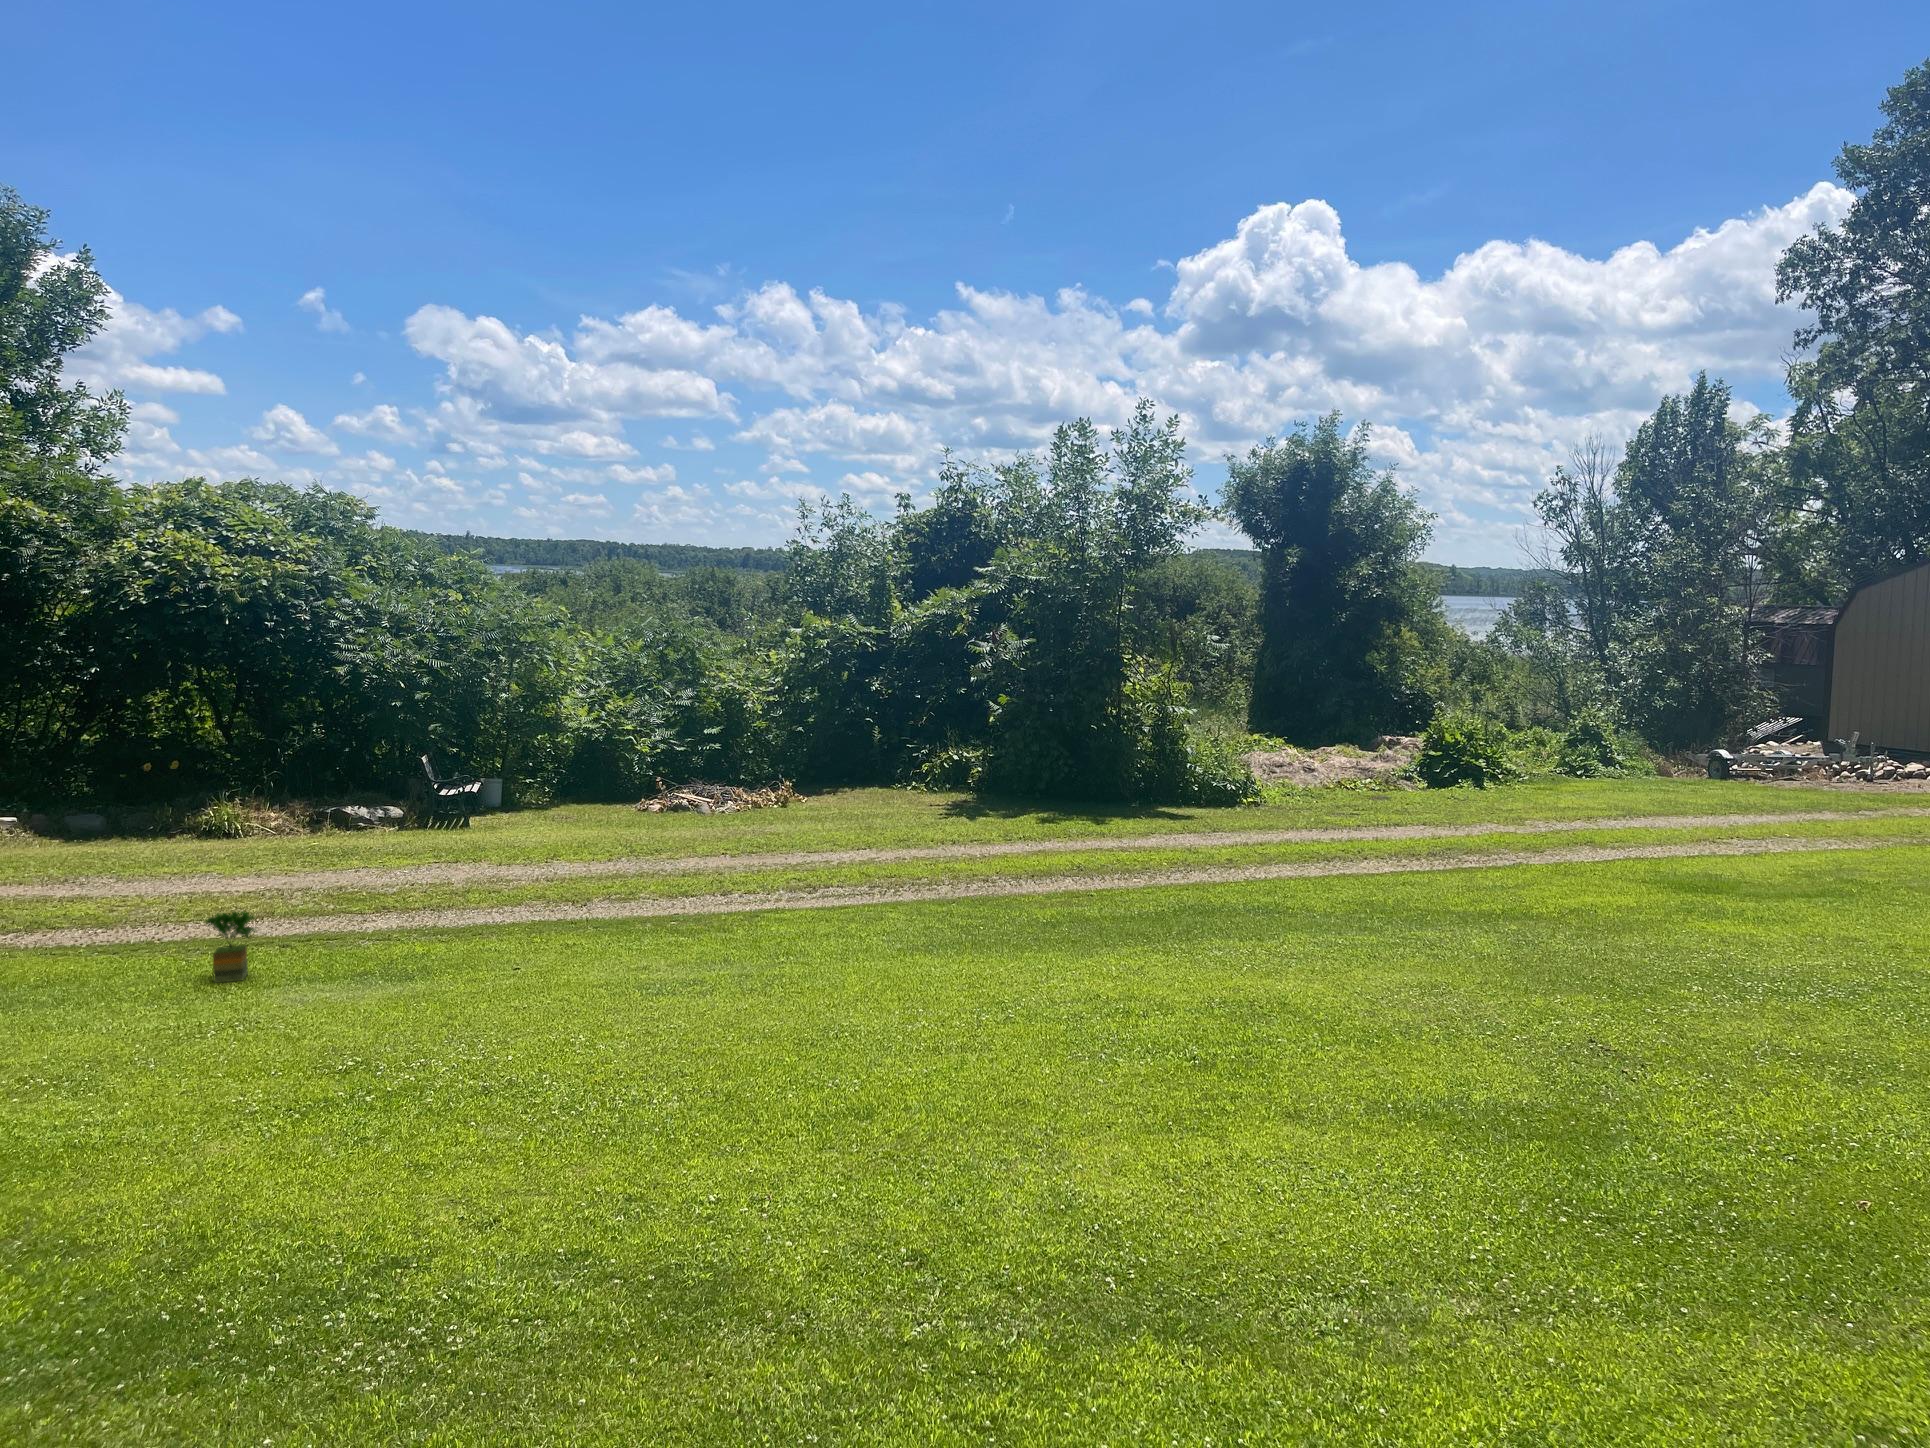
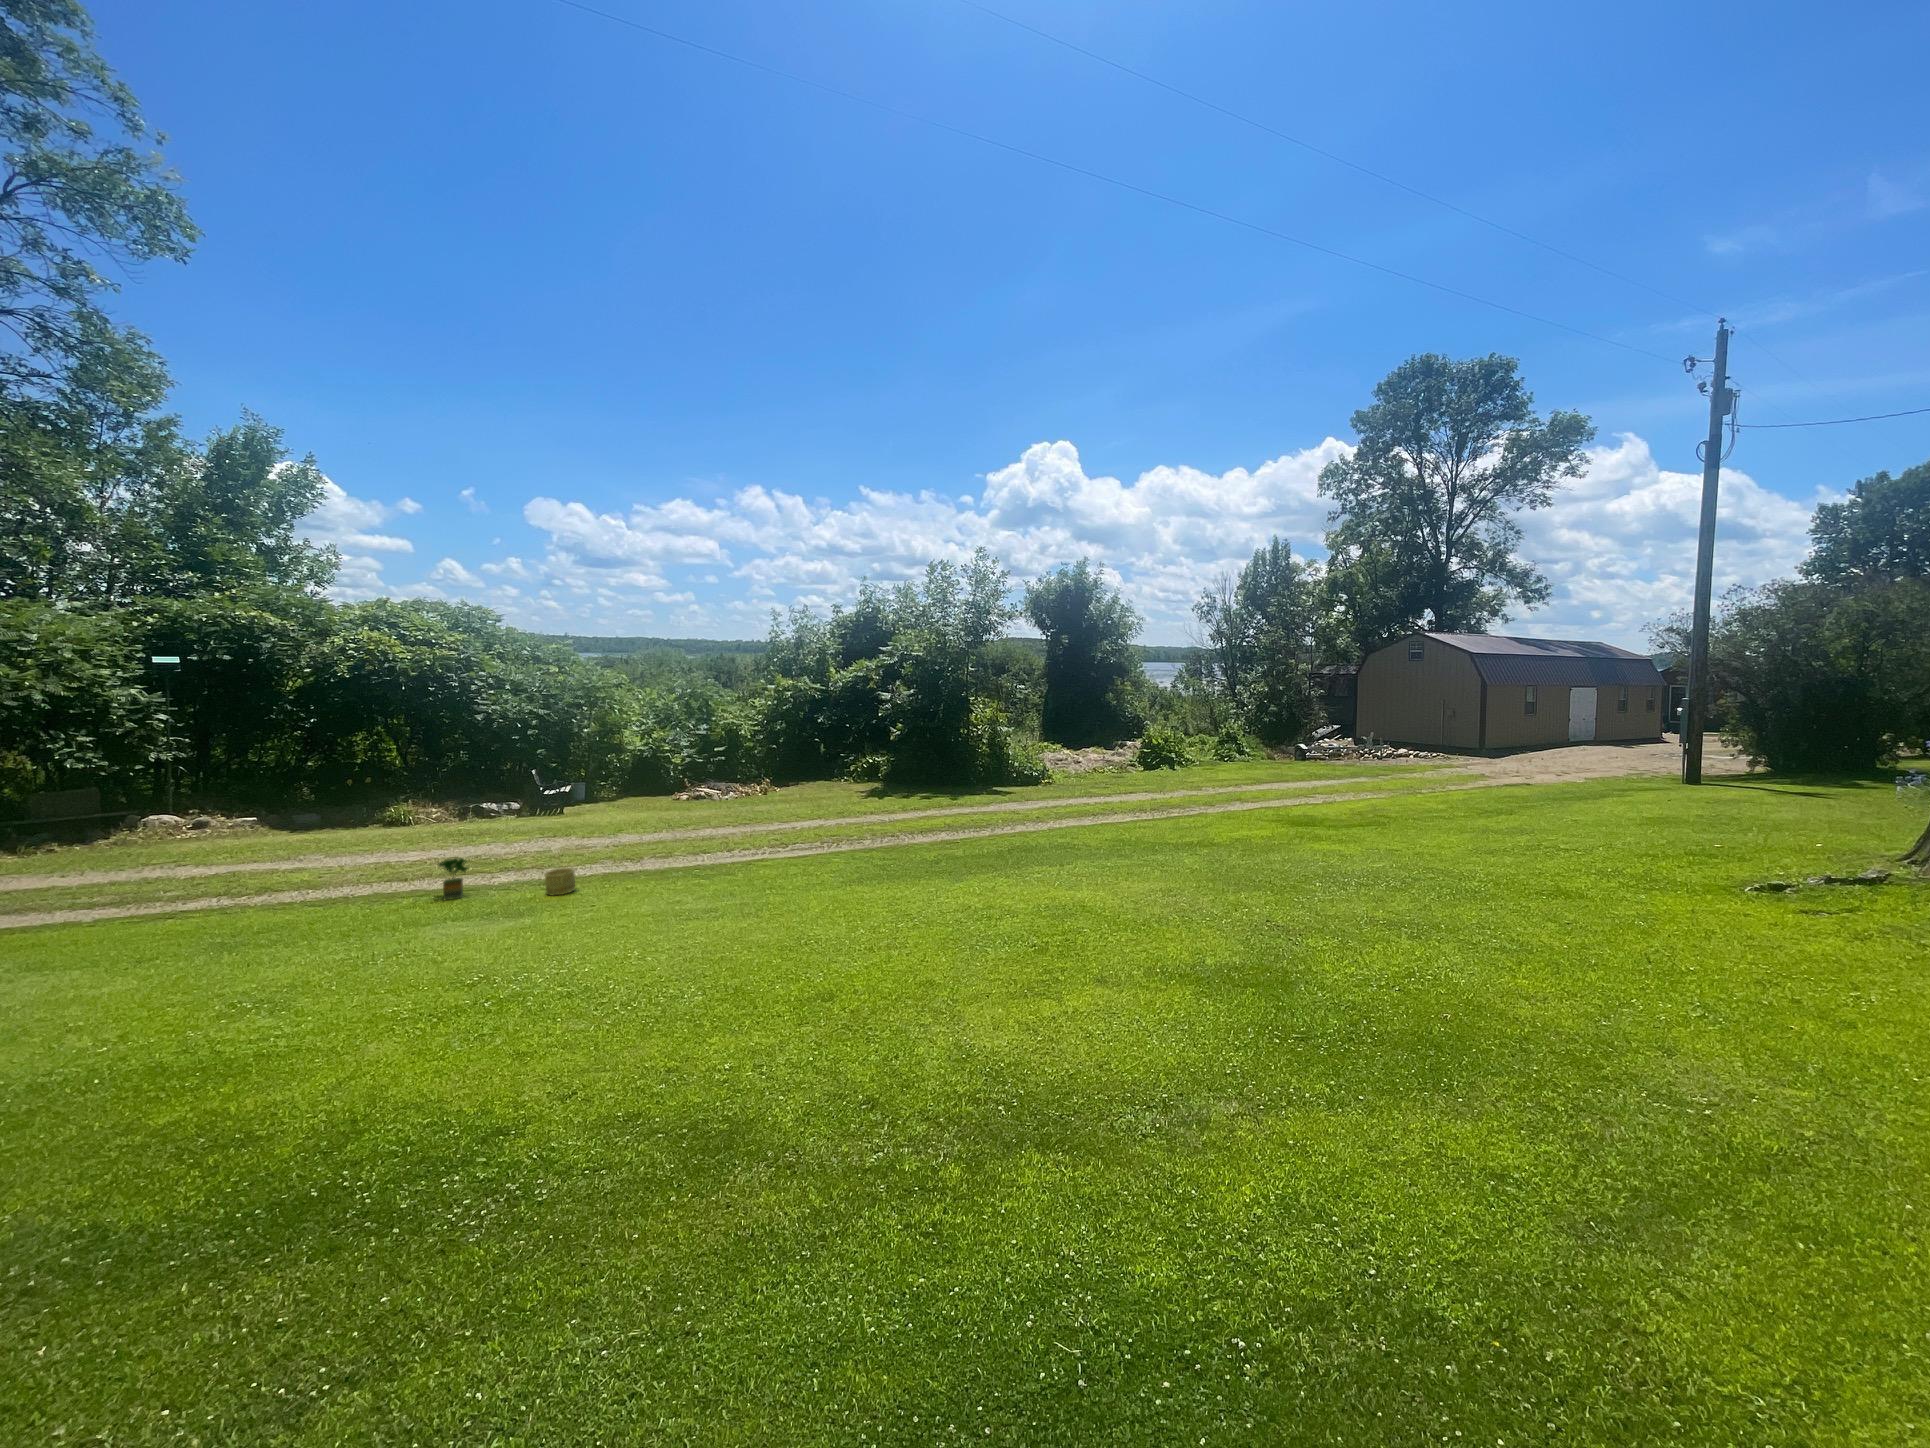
wooden bucket: none [373,937,425,985] -> present [544,868,575,895]

